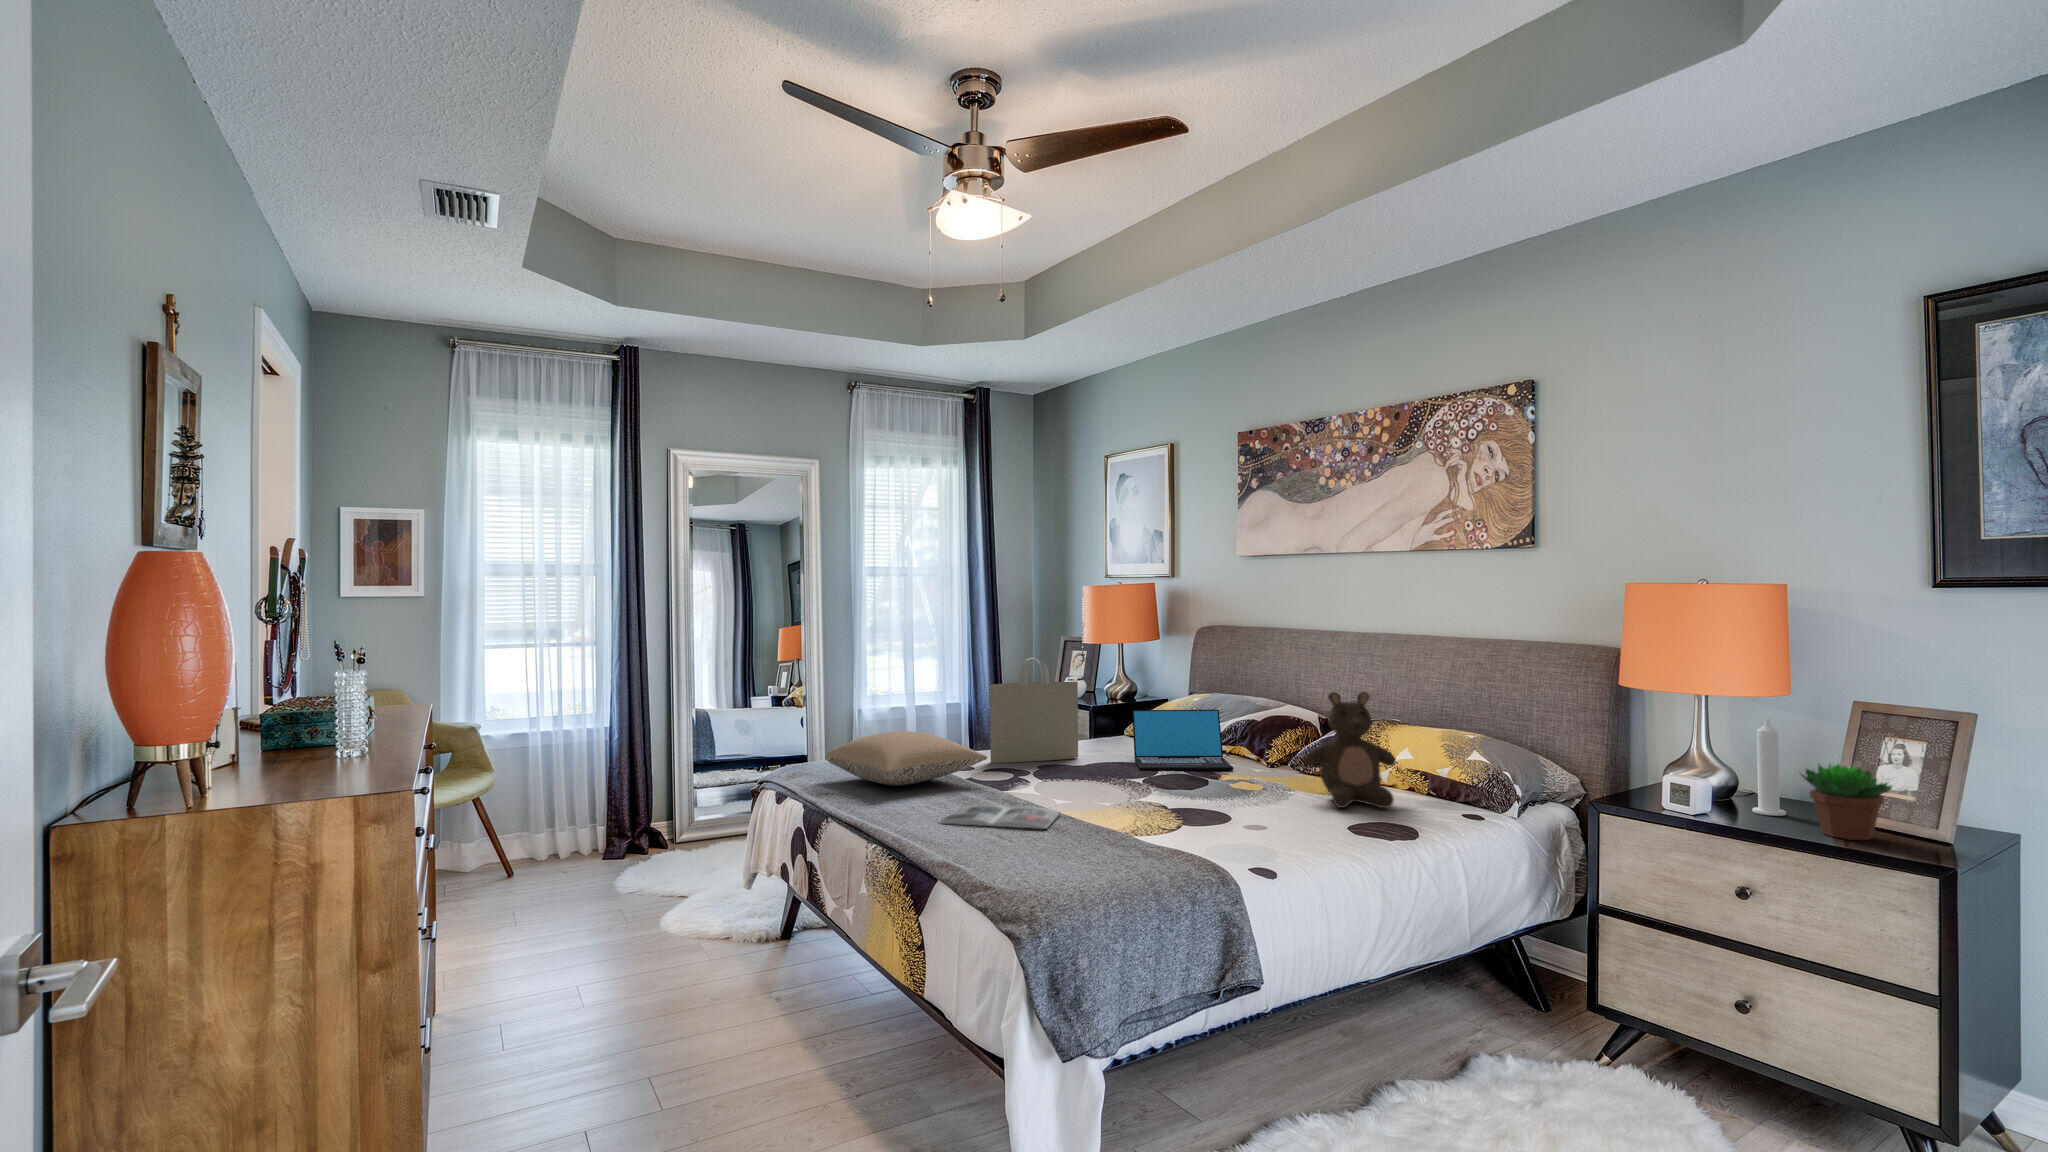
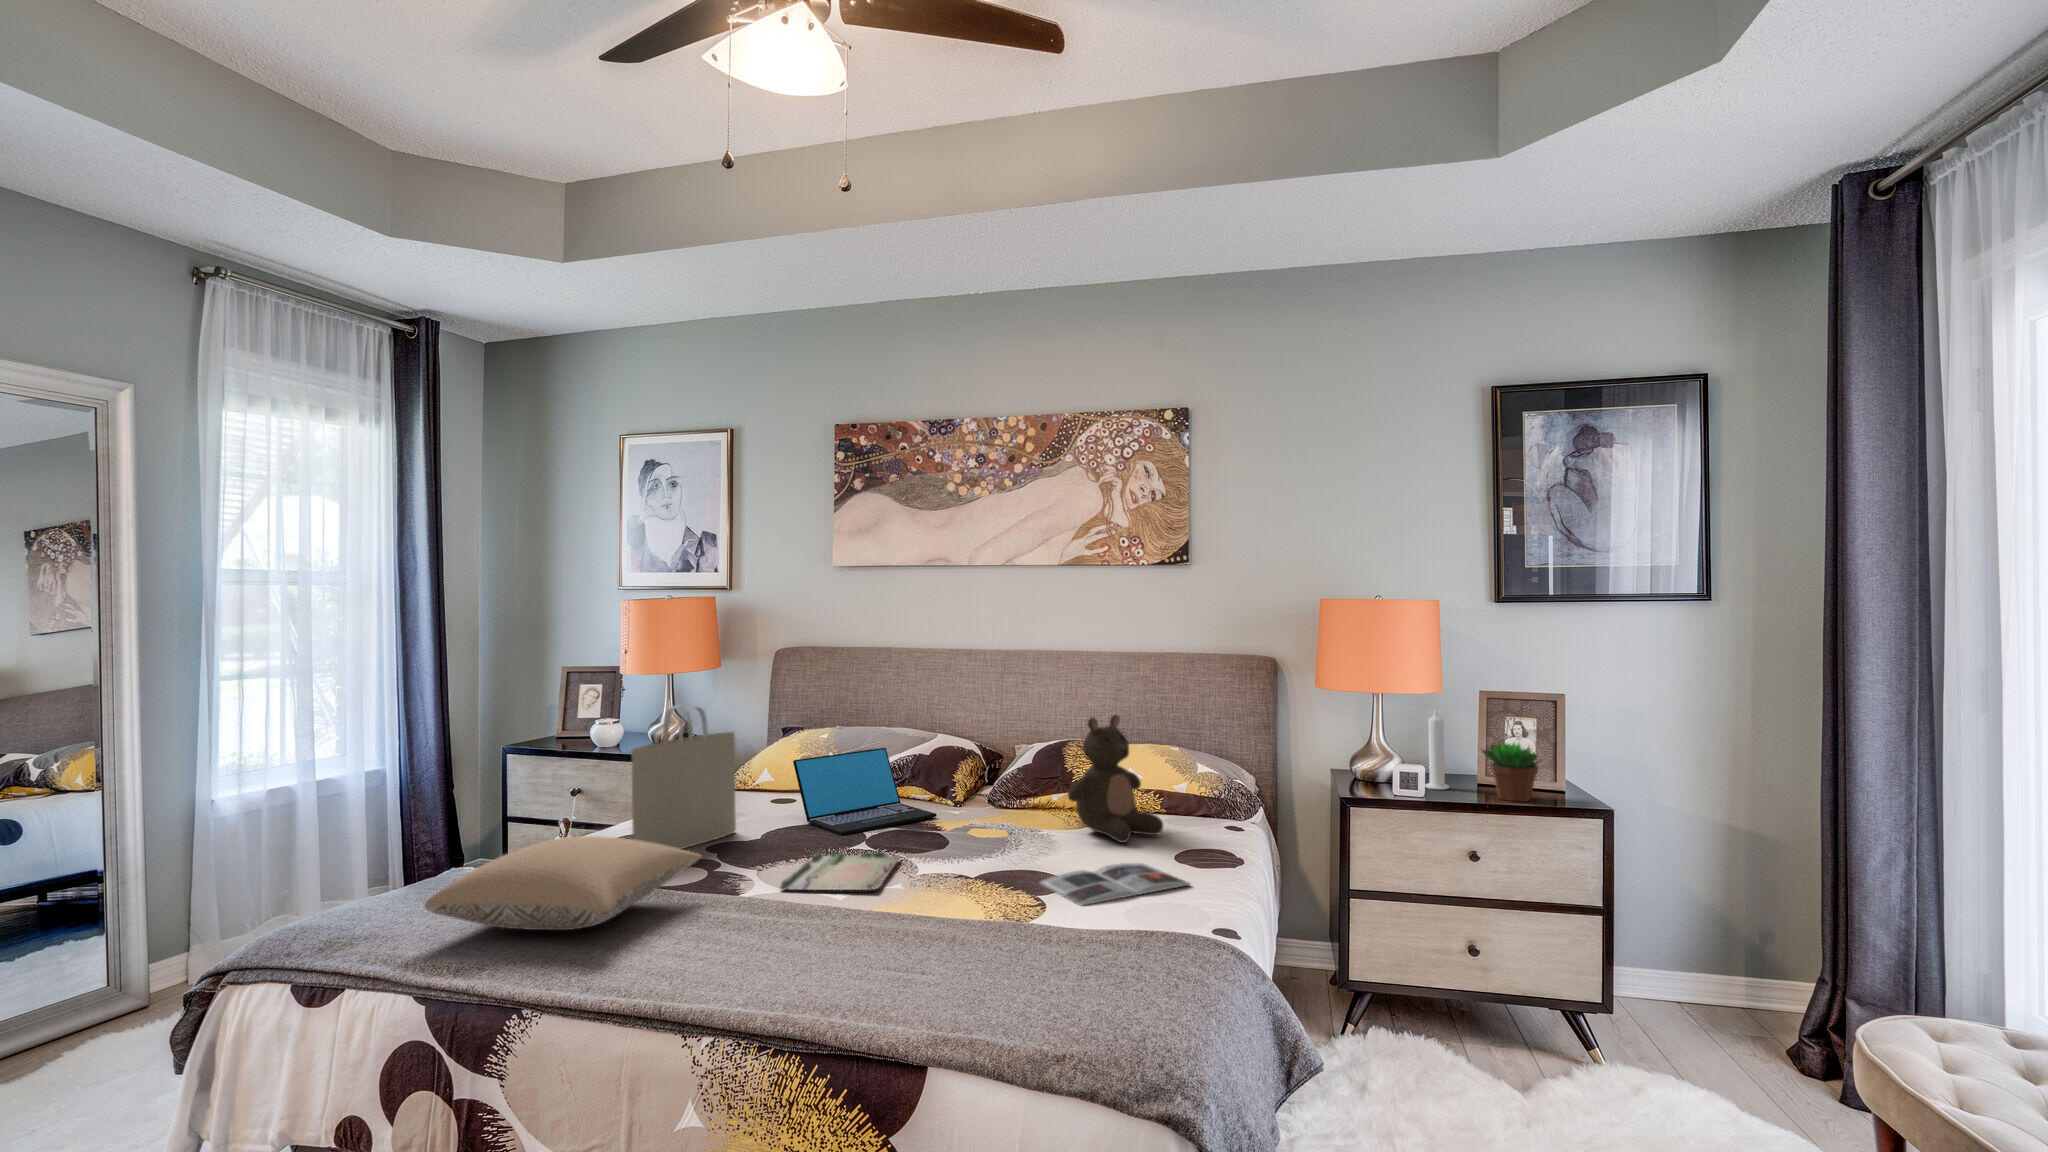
tray: none [1033,774,1143,799] -> present [780,848,899,890]
magazine: present [940,805,1061,829] -> present [1040,863,1190,906]

